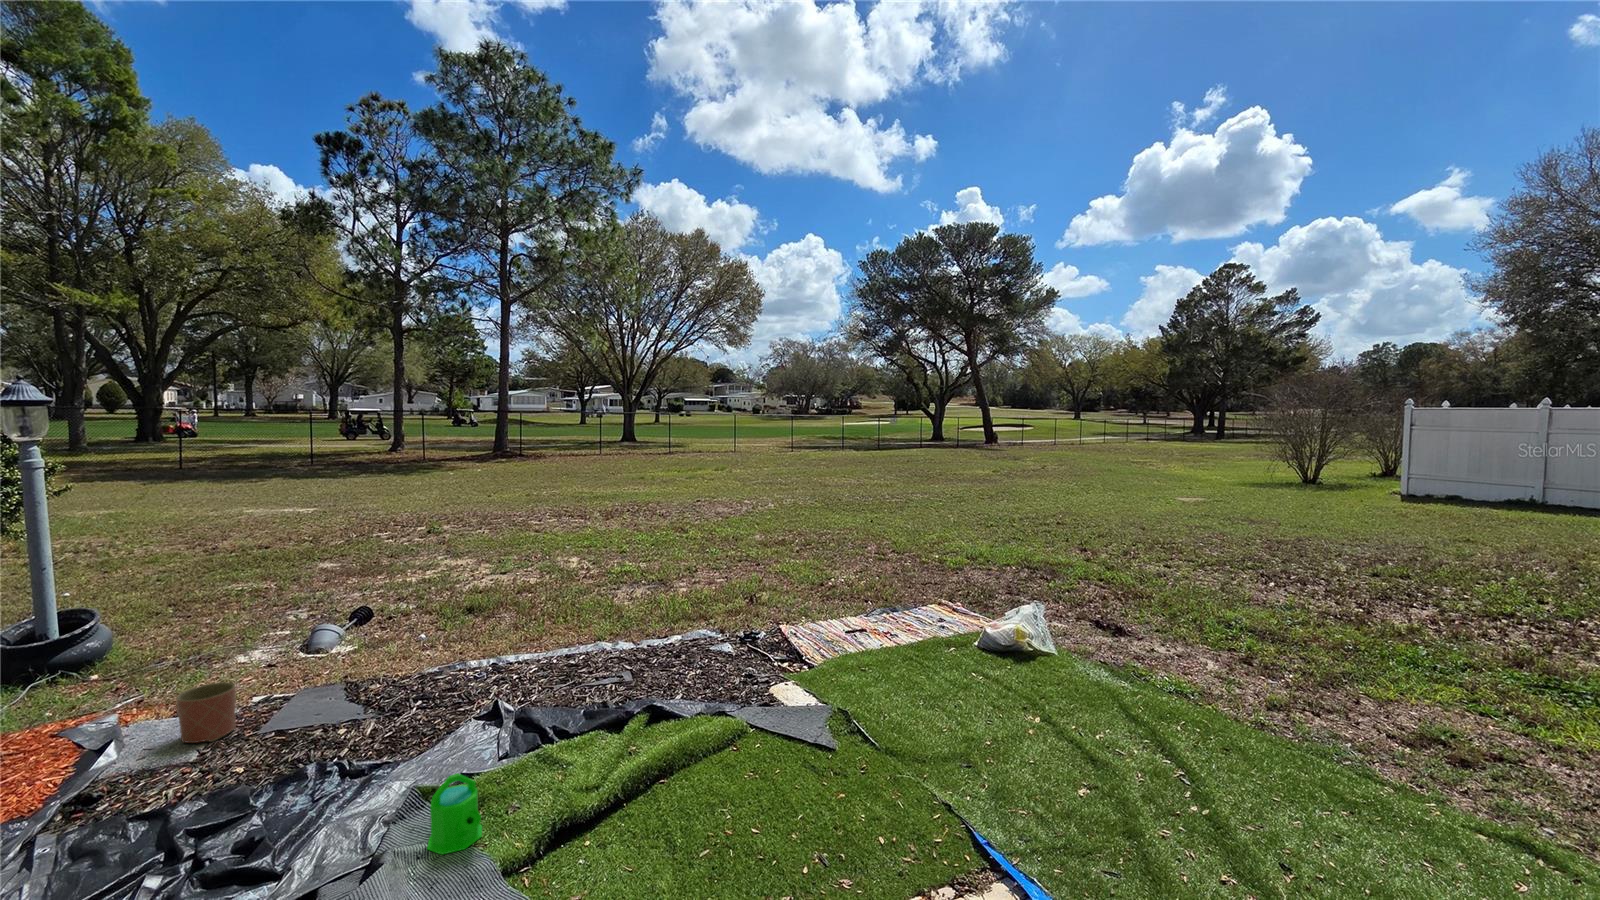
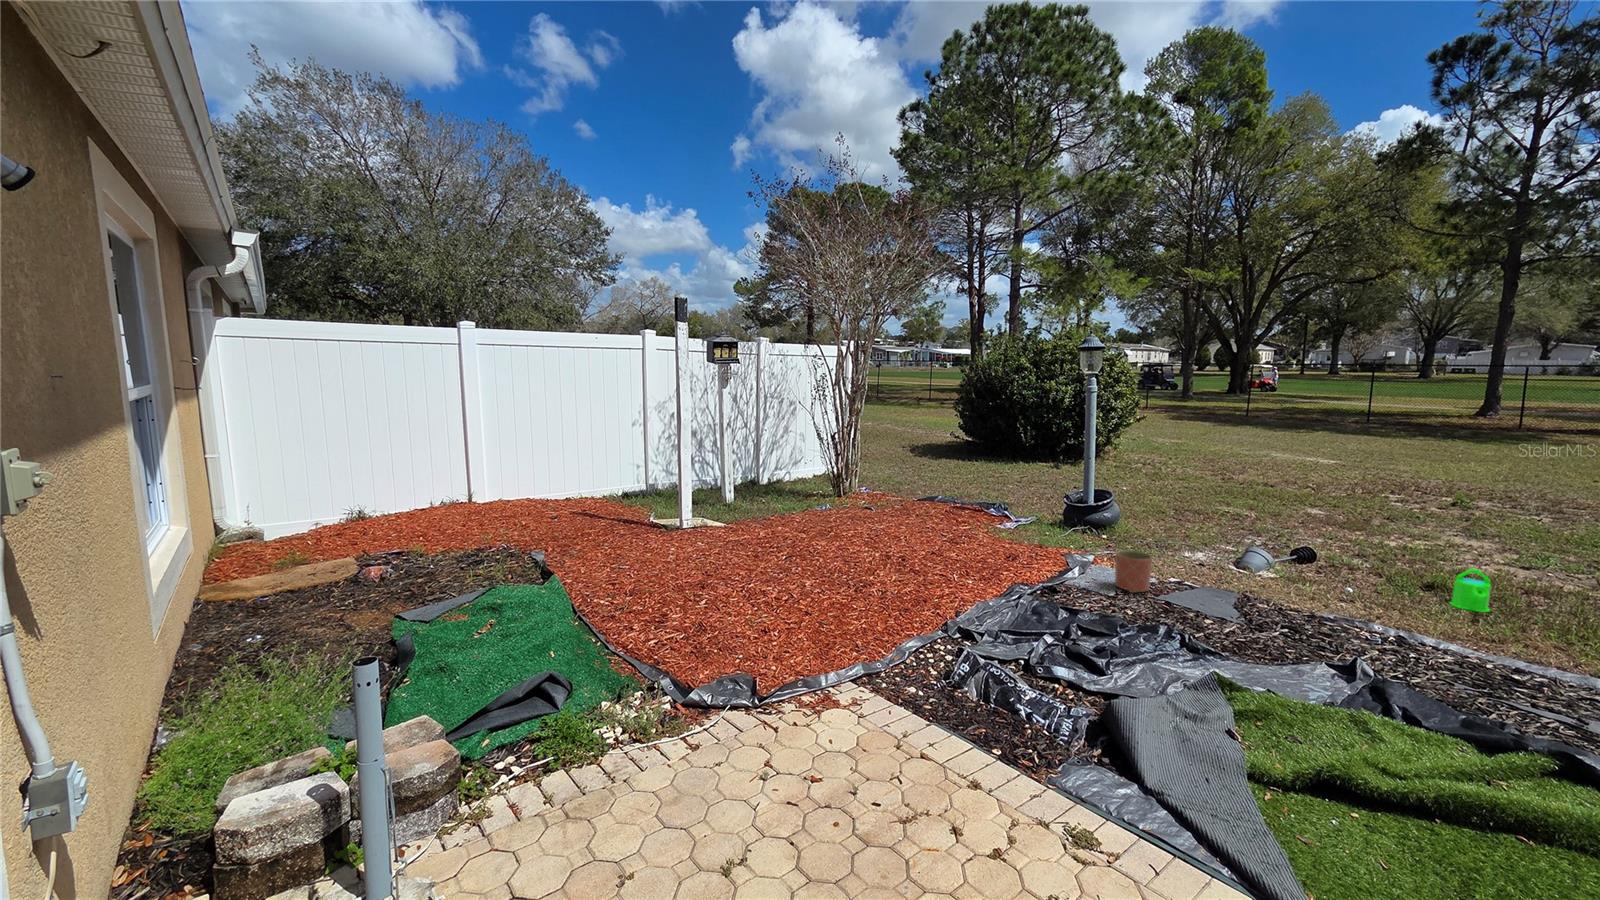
watering can: present [427,773,482,854] -> present [1450,569,1491,612]

